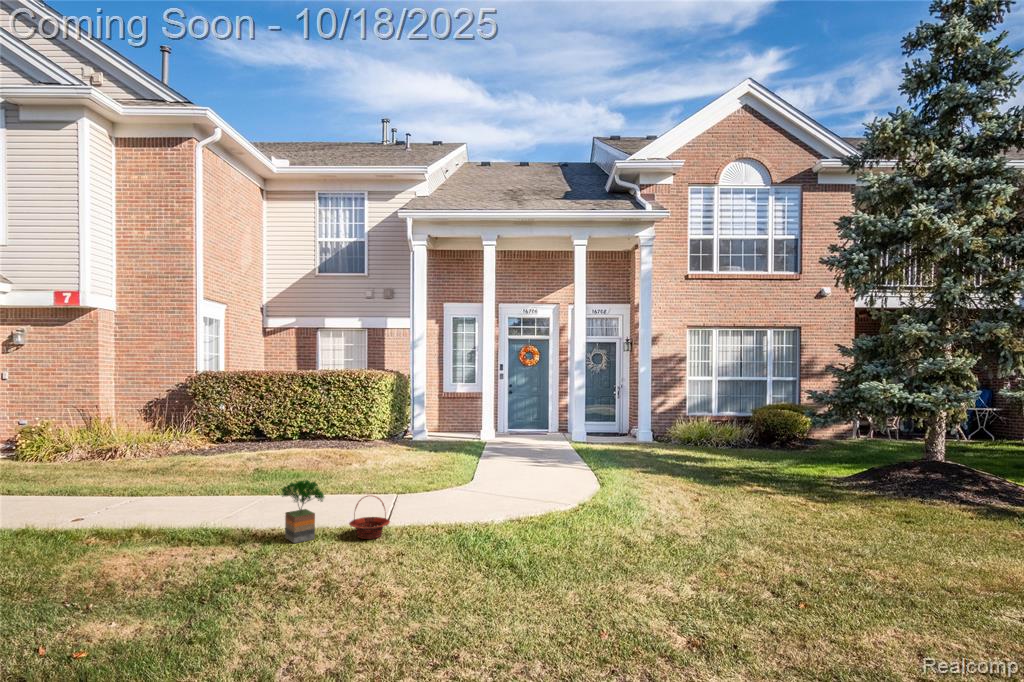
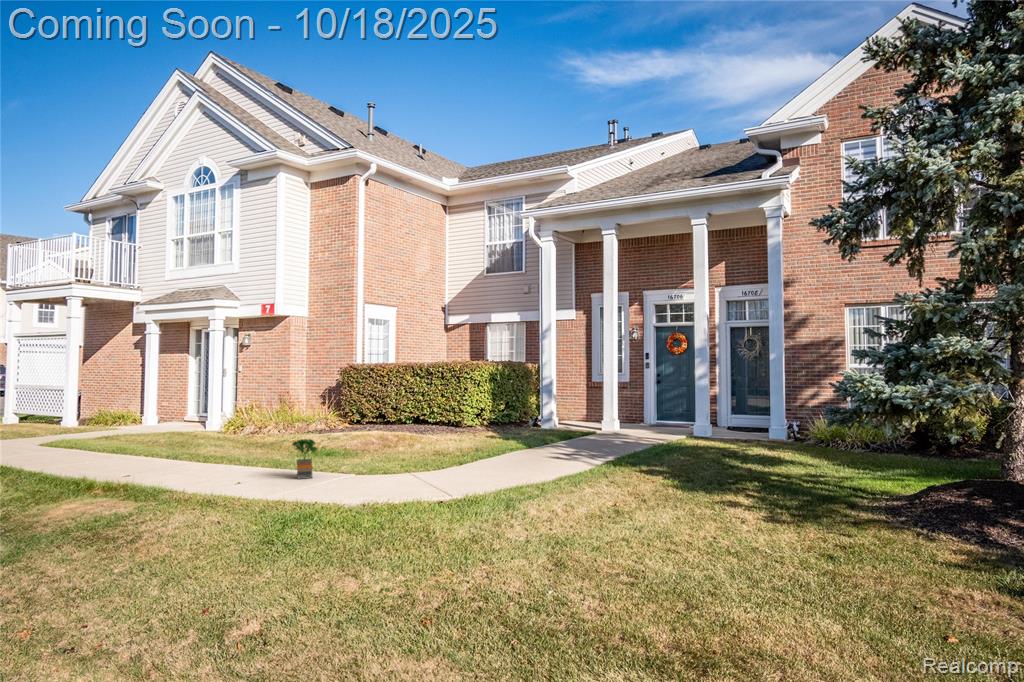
basket: present [349,496,390,539] -> none [330,451,359,481]

